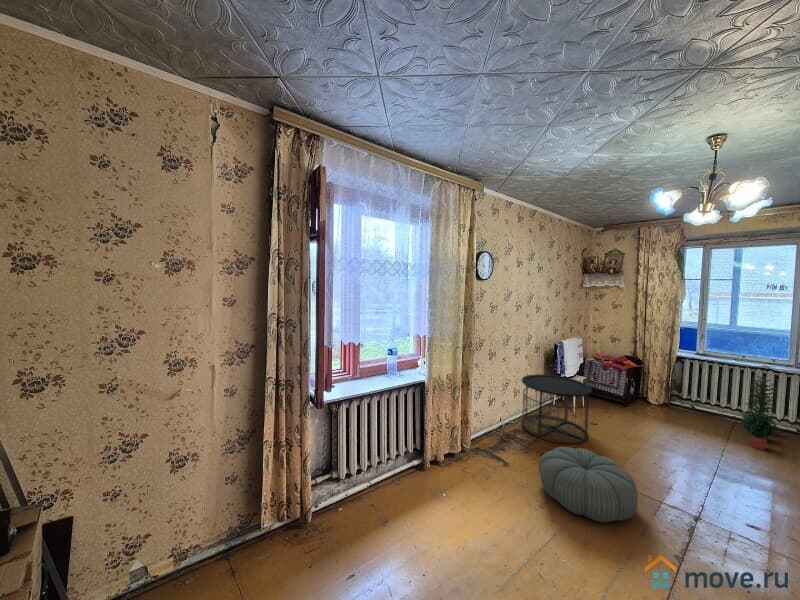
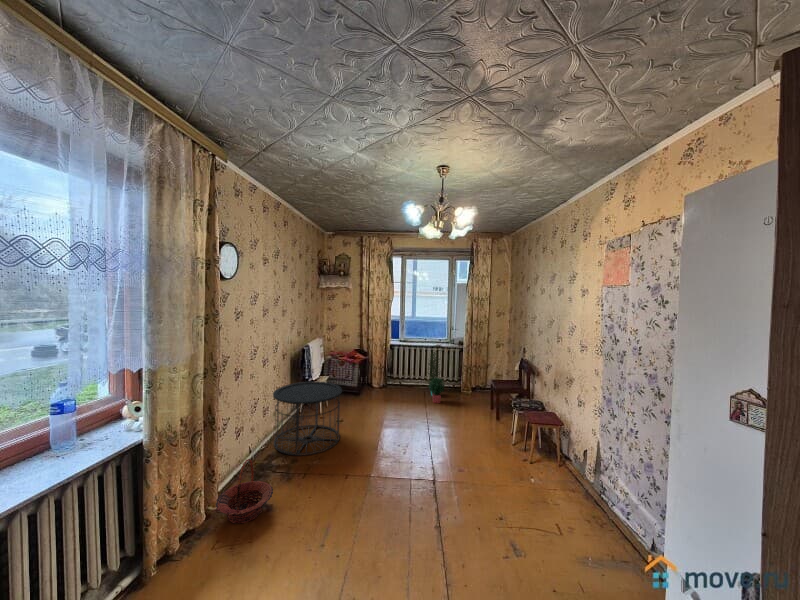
basket: none [467,420,510,468] -> present [216,459,273,524]
pouf: present [539,447,638,522] -> none [310,452,397,525]

